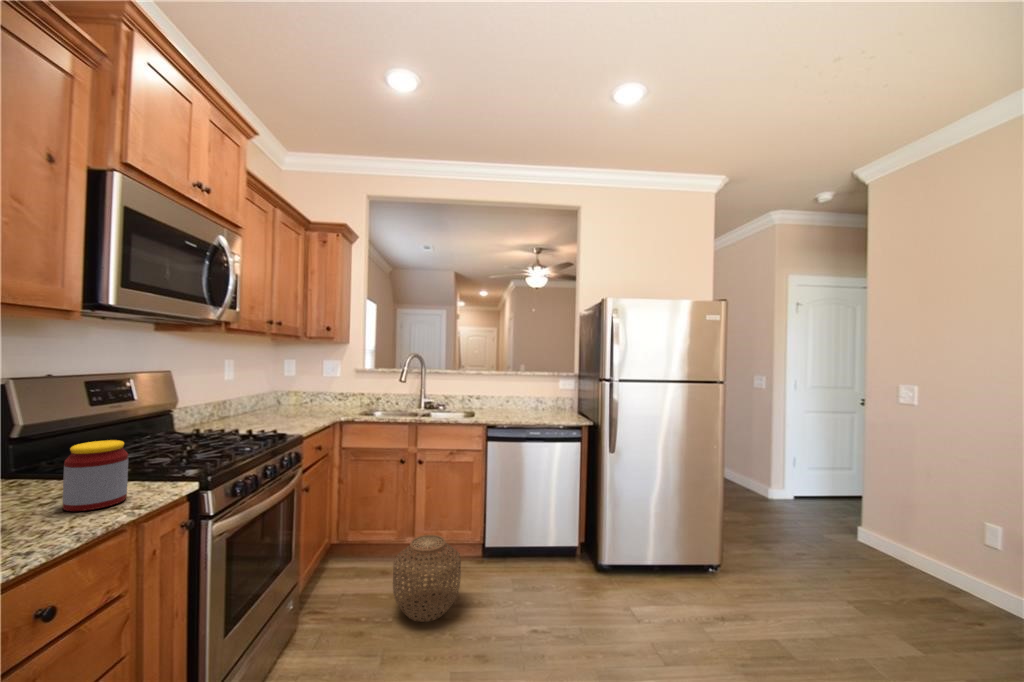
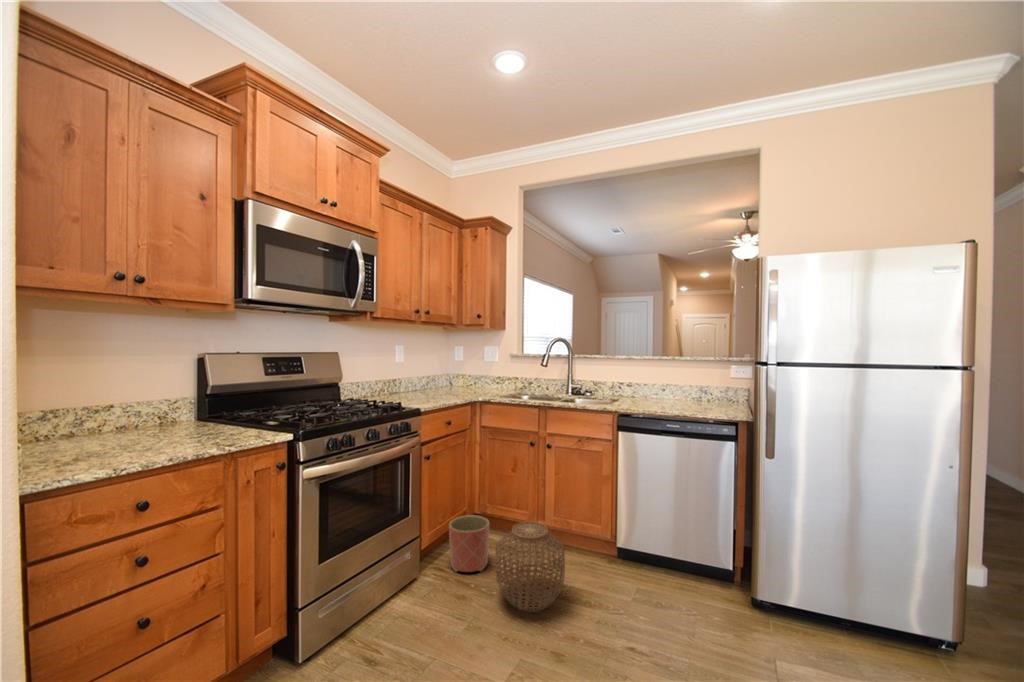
jar: present [62,440,128,511] -> none [193,394,234,442]
planter: none [323,543,368,608] -> present [449,515,489,572]

